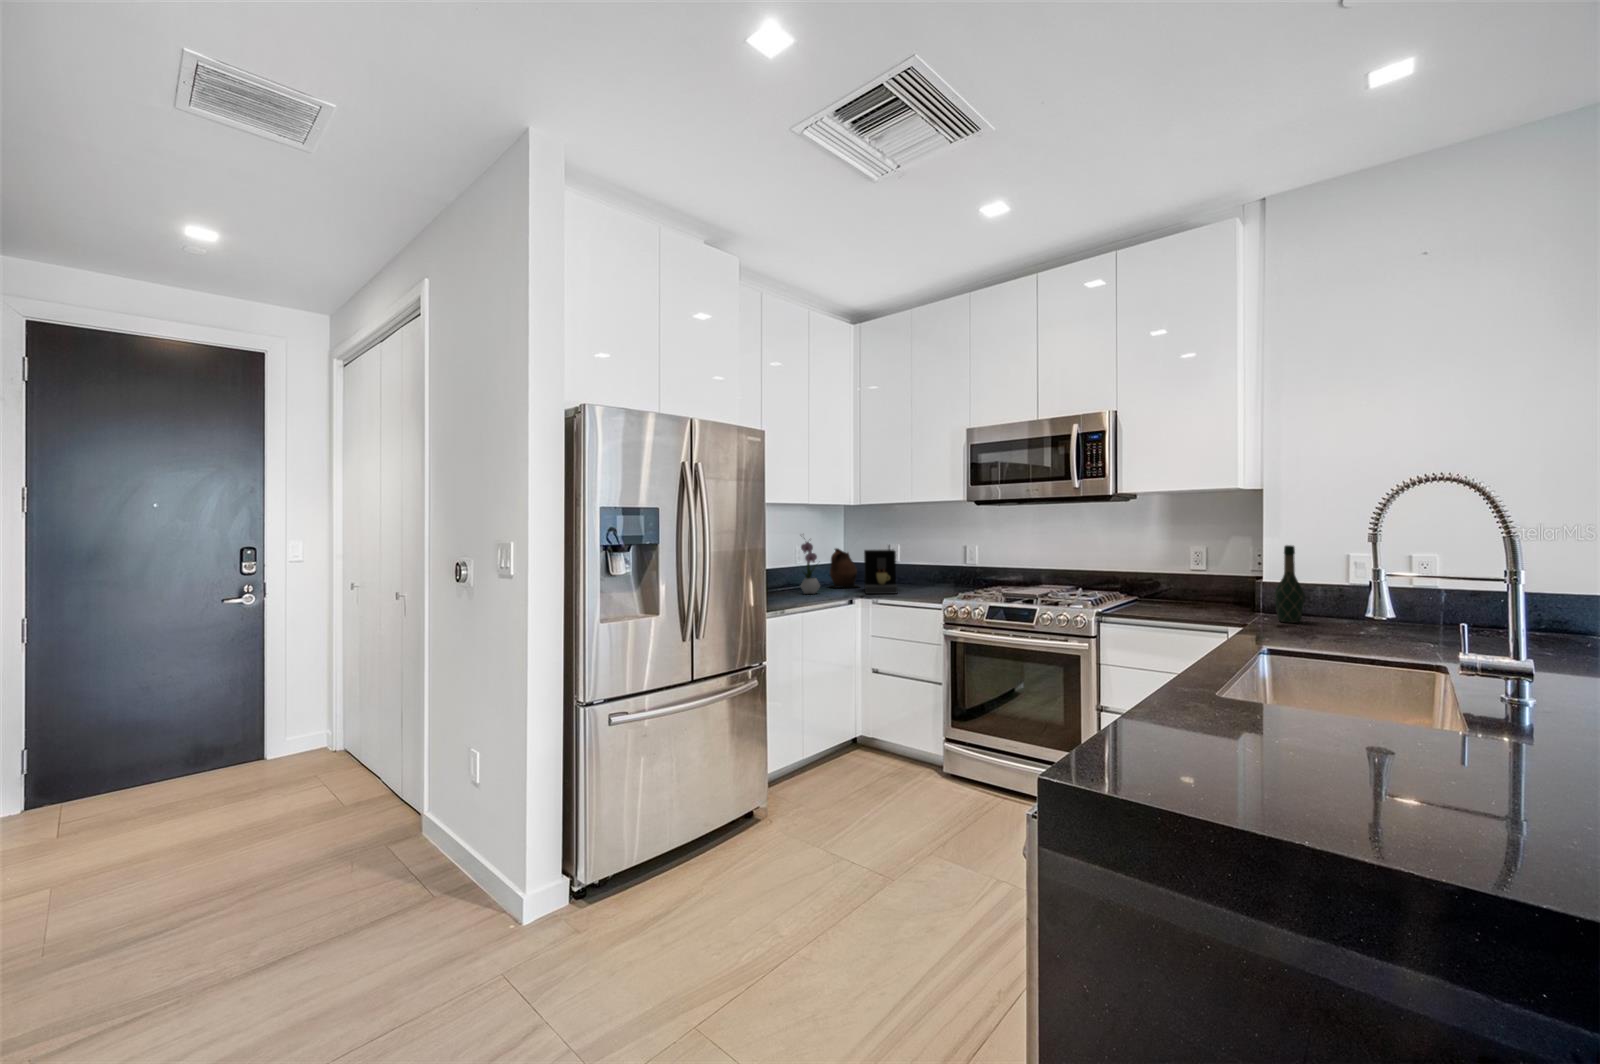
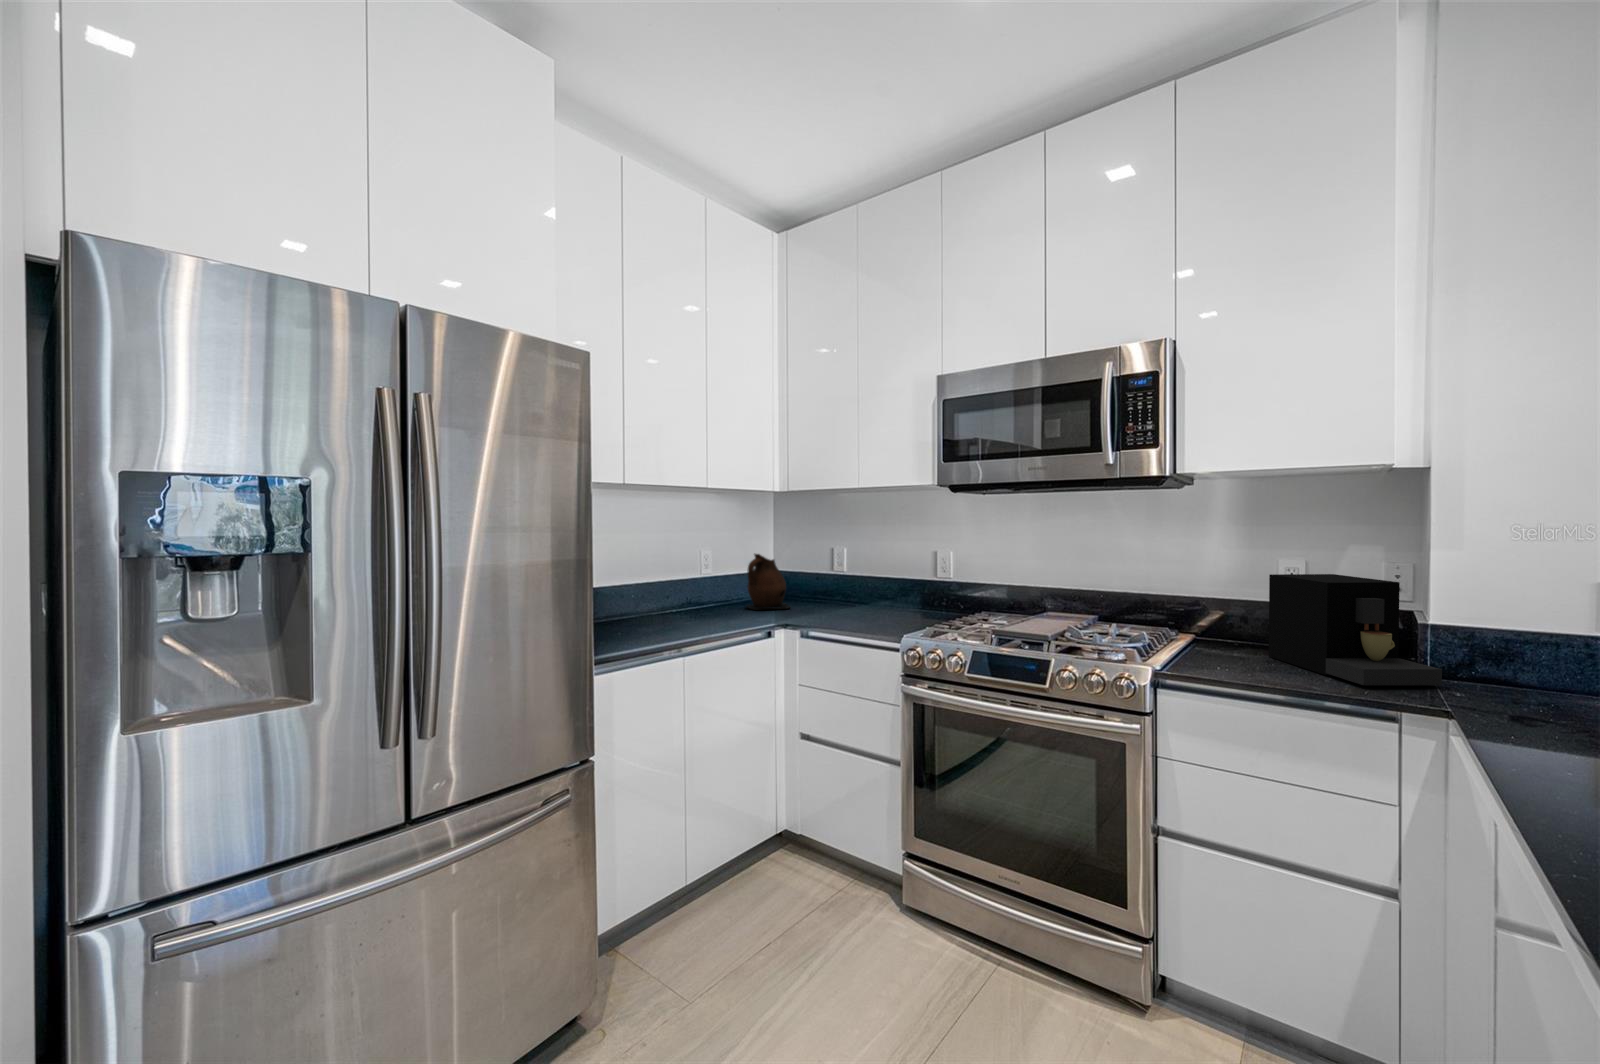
flower arrangement: present [801,542,820,594] -> none [694,534,726,622]
wine bottle: present [1274,545,1305,623] -> none [1473,563,1535,702]
coffee maker: present [864,550,898,594] -> present [1269,574,1442,685]

